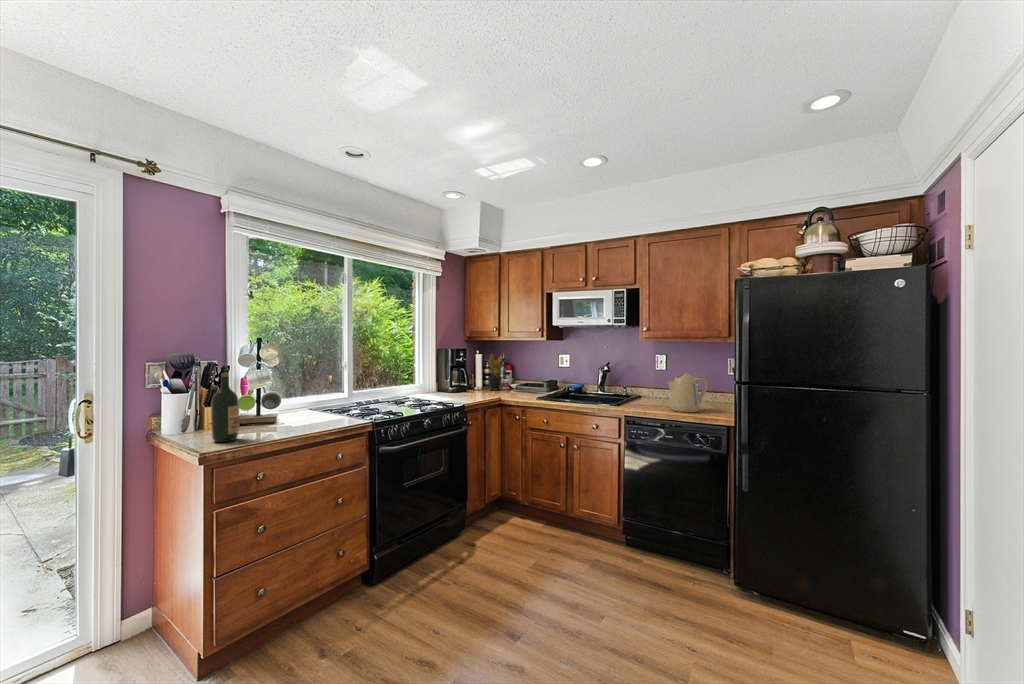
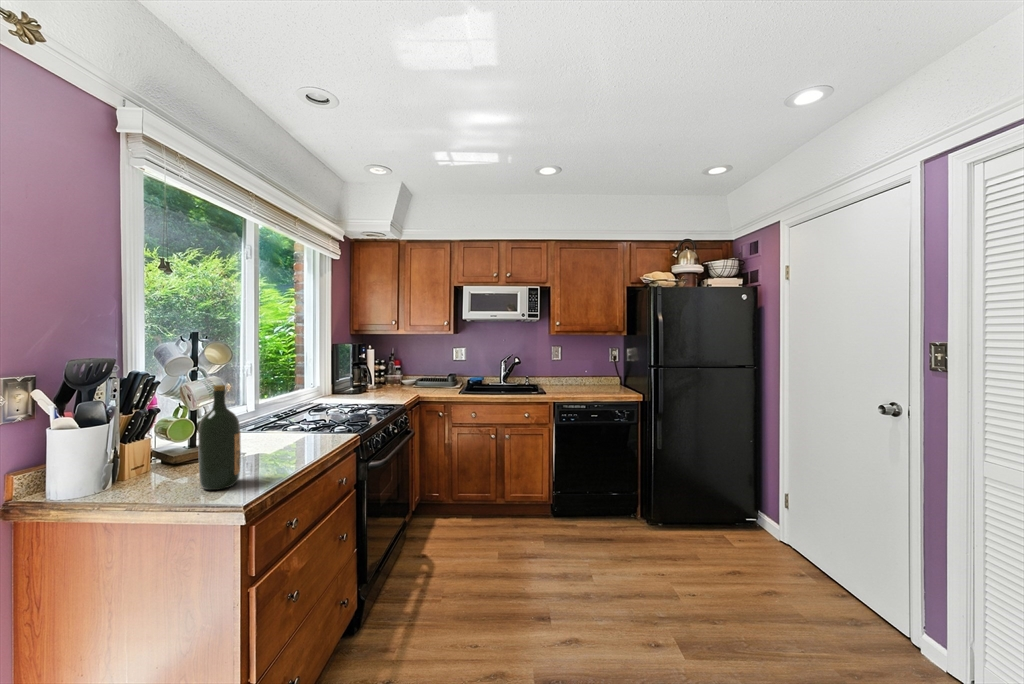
potted plant: present [488,354,502,390] -> none [382,346,410,388]
kettle: present [667,373,708,412] -> none [588,363,616,395]

